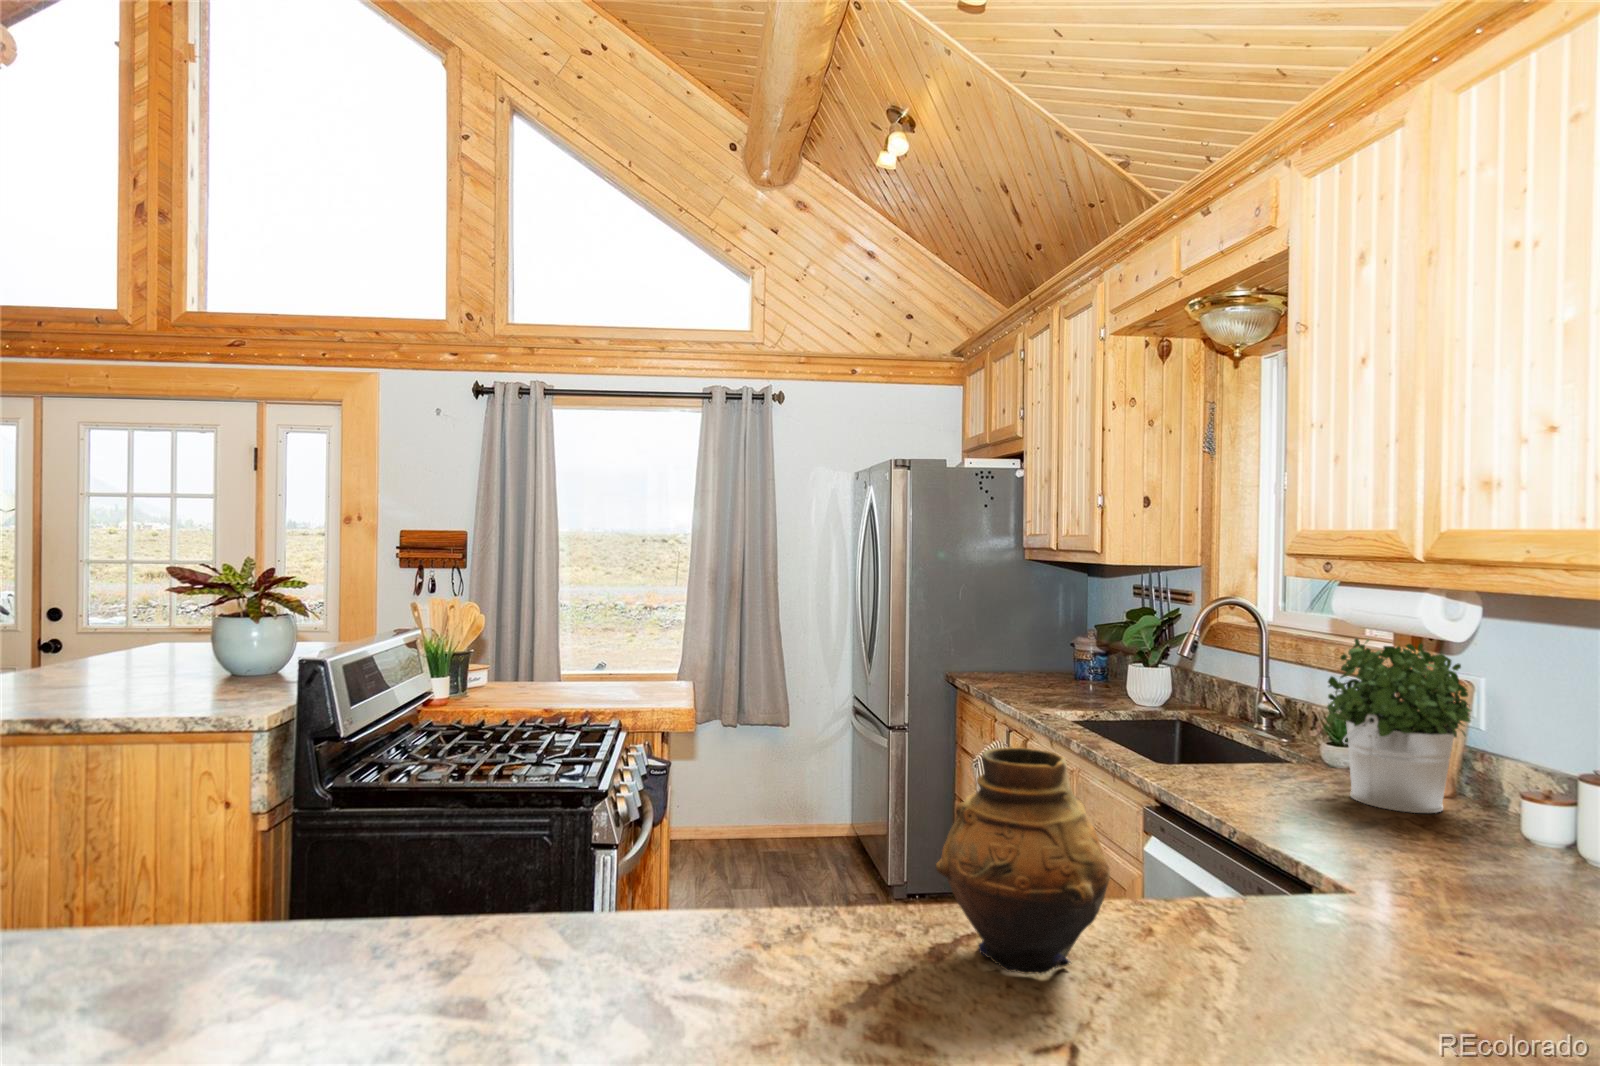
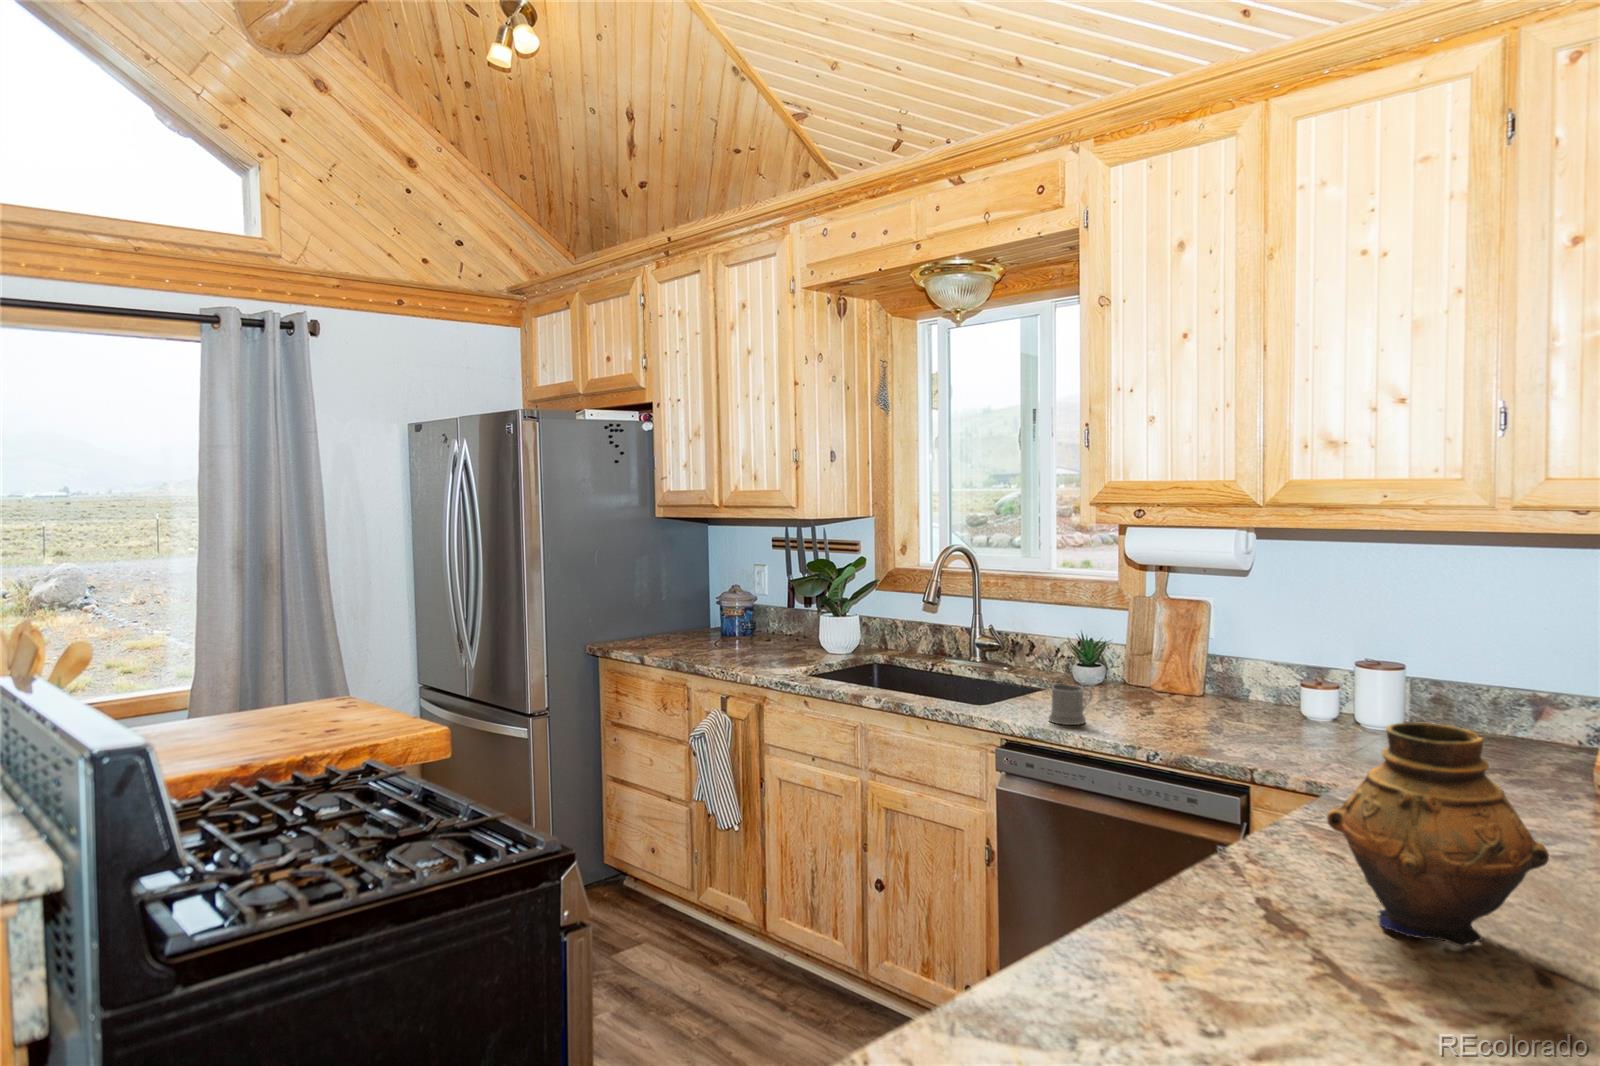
potted plant: present [1326,638,1471,813] -> none [1117,573,1239,714]
mug: none [1186,742,1227,789] -> present [1049,683,1093,725]

